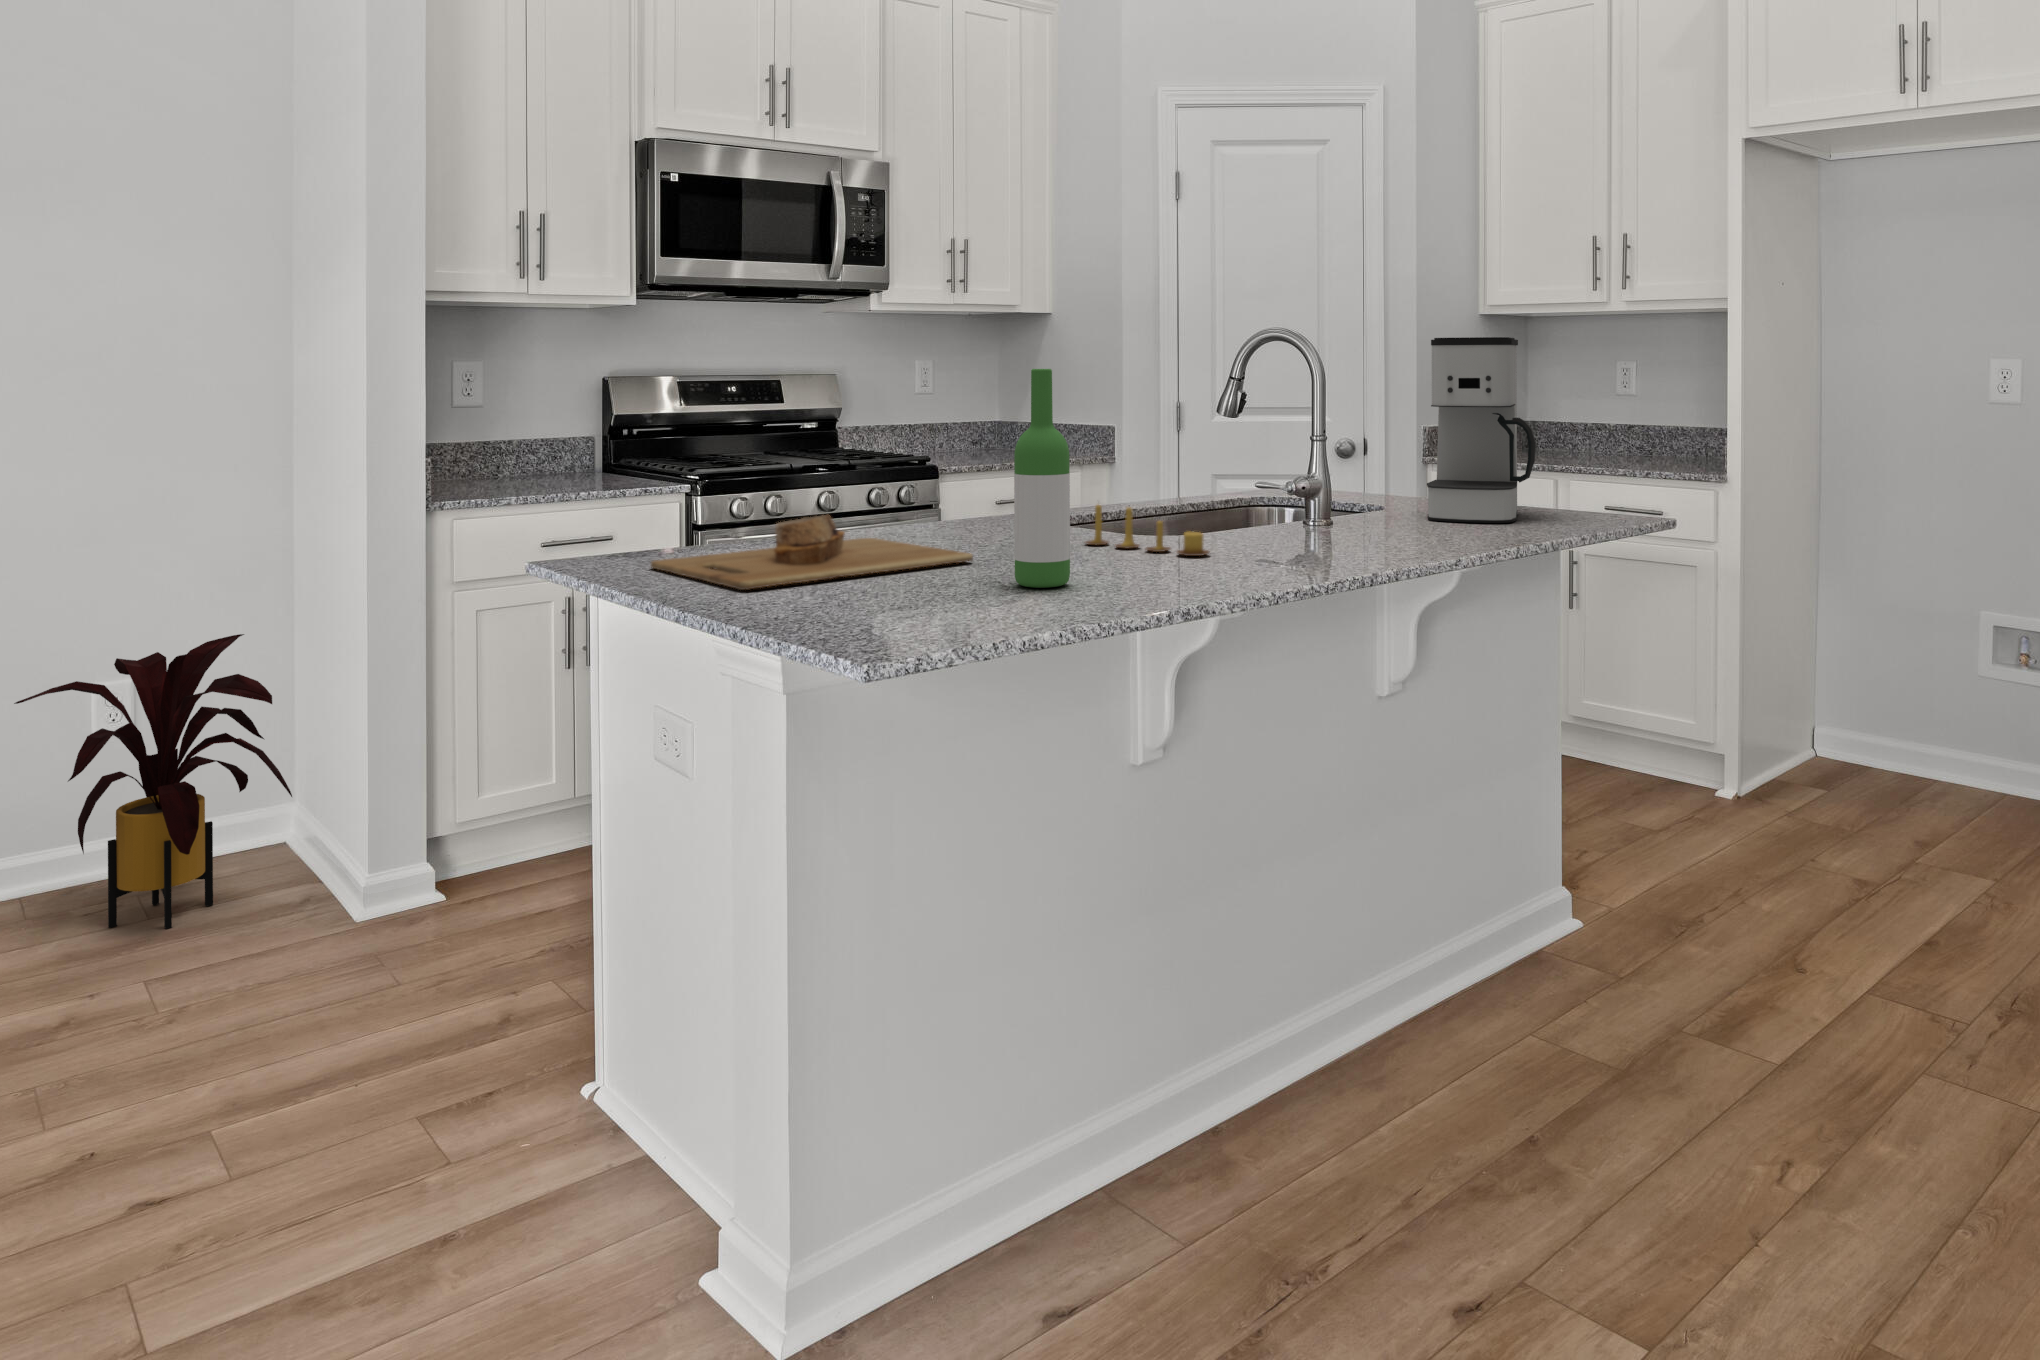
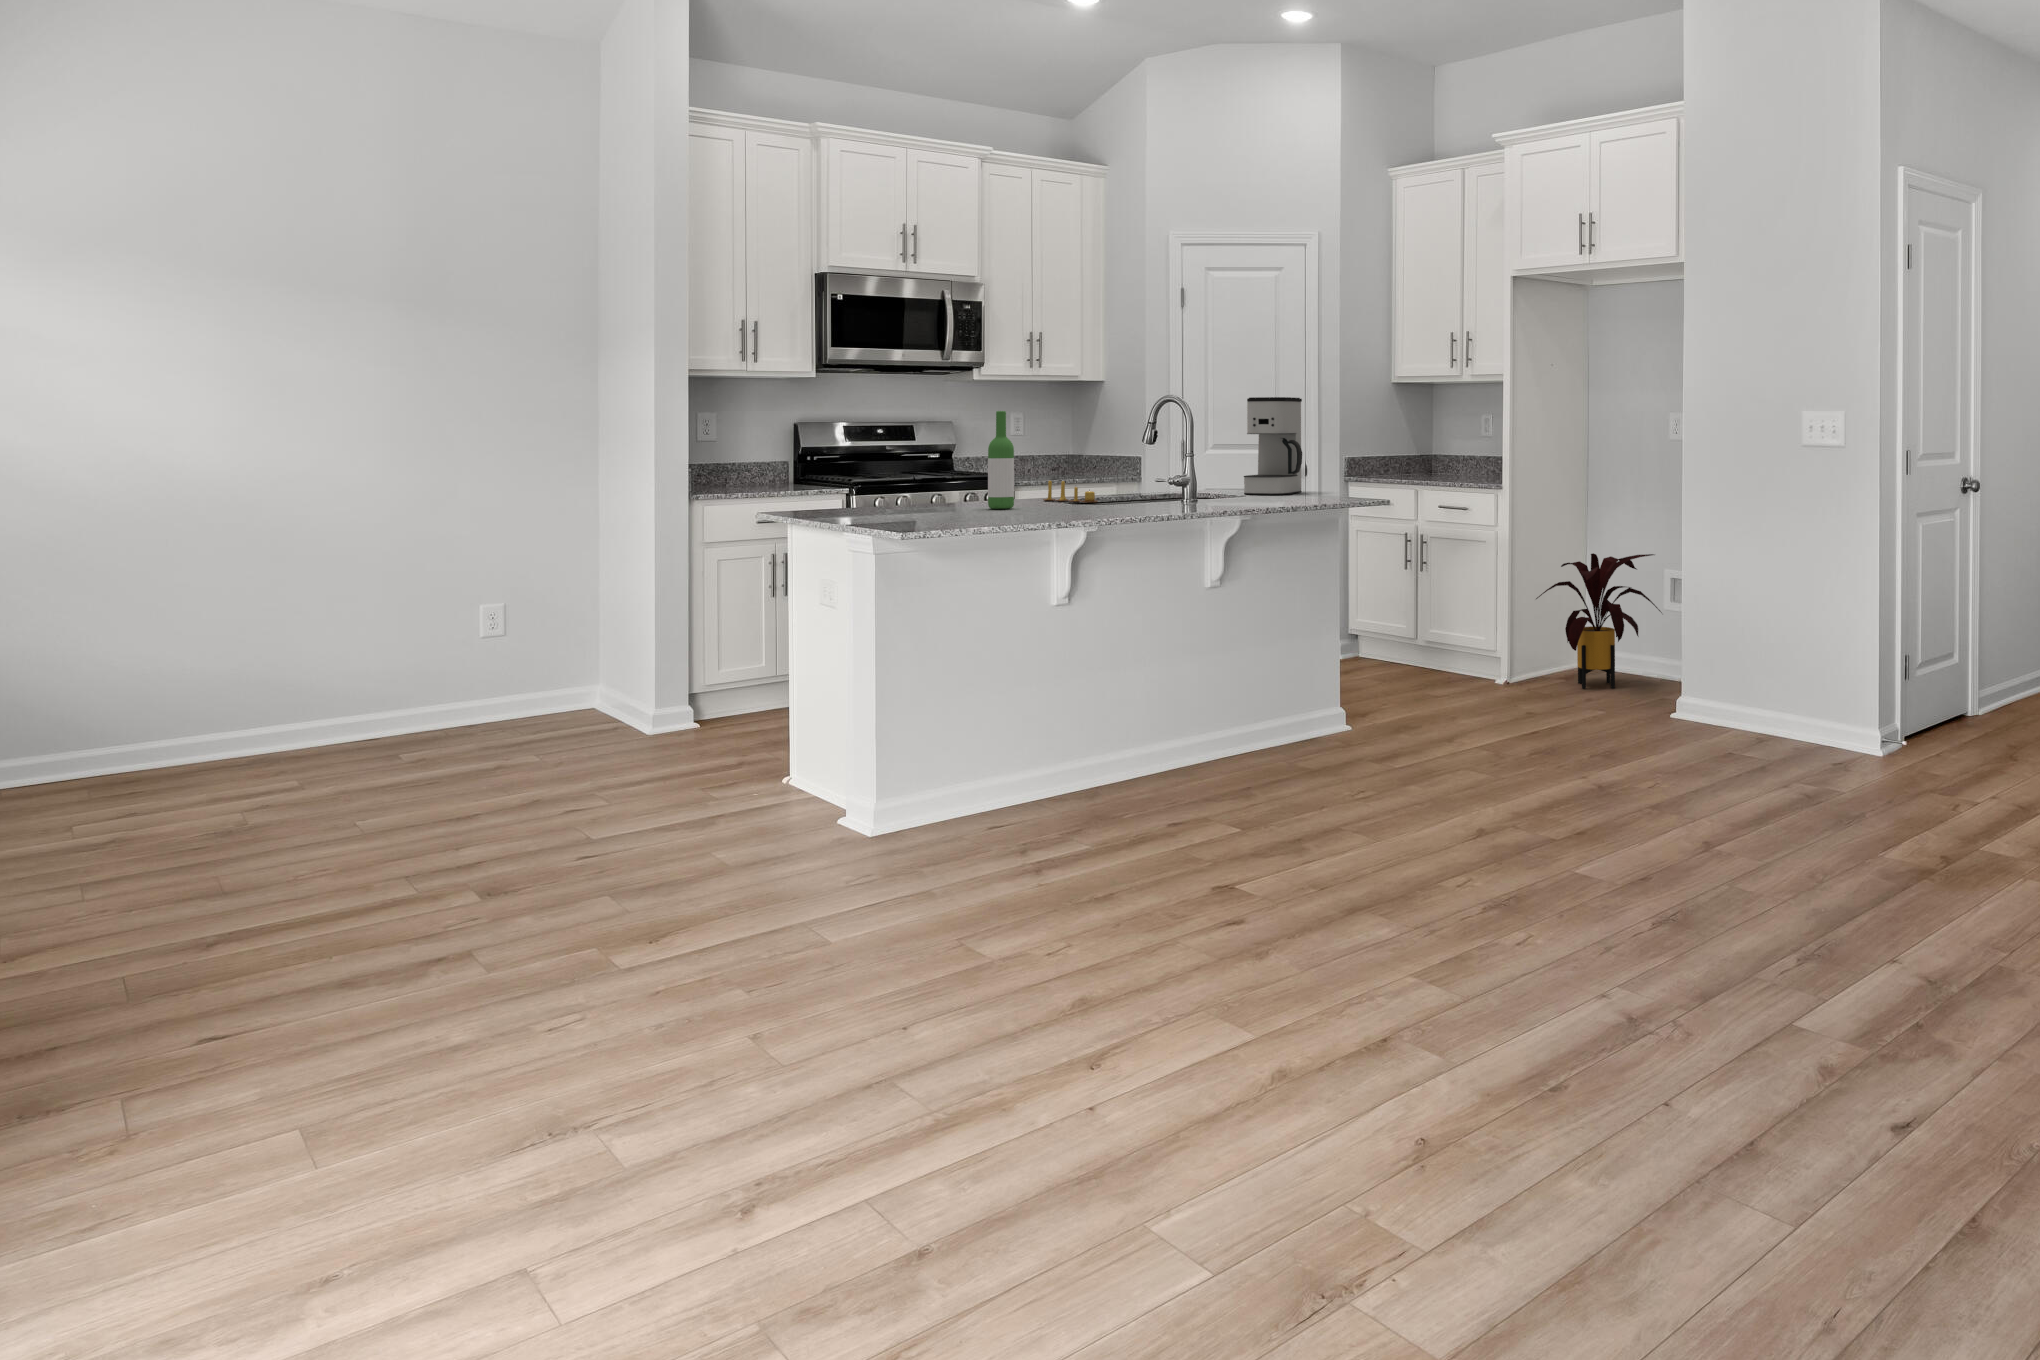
cutting board: present [651,515,973,590] -> none [822,481,978,510]
house plant: present [14,634,292,929] -> present [1536,553,1662,689]

